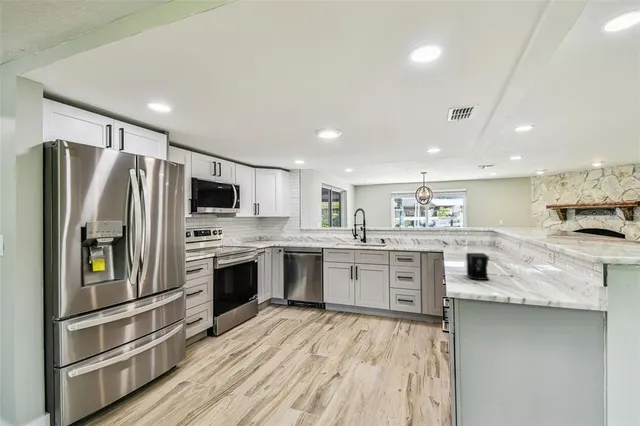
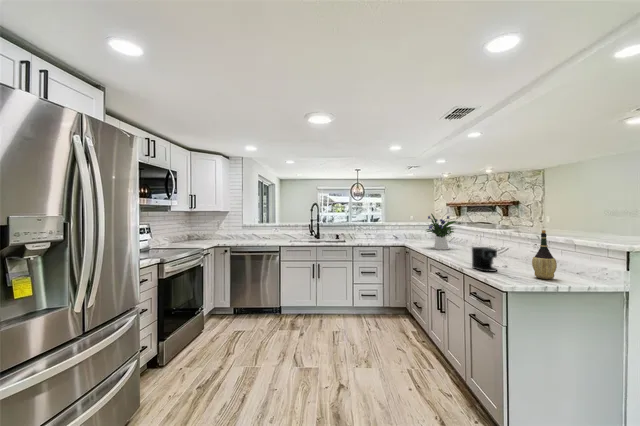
flower arrangement: none [454,217,495,256] -> present [427,214,456,250]
wine bottle: none [518,235,547,292] -> present [532,230,557,279]

